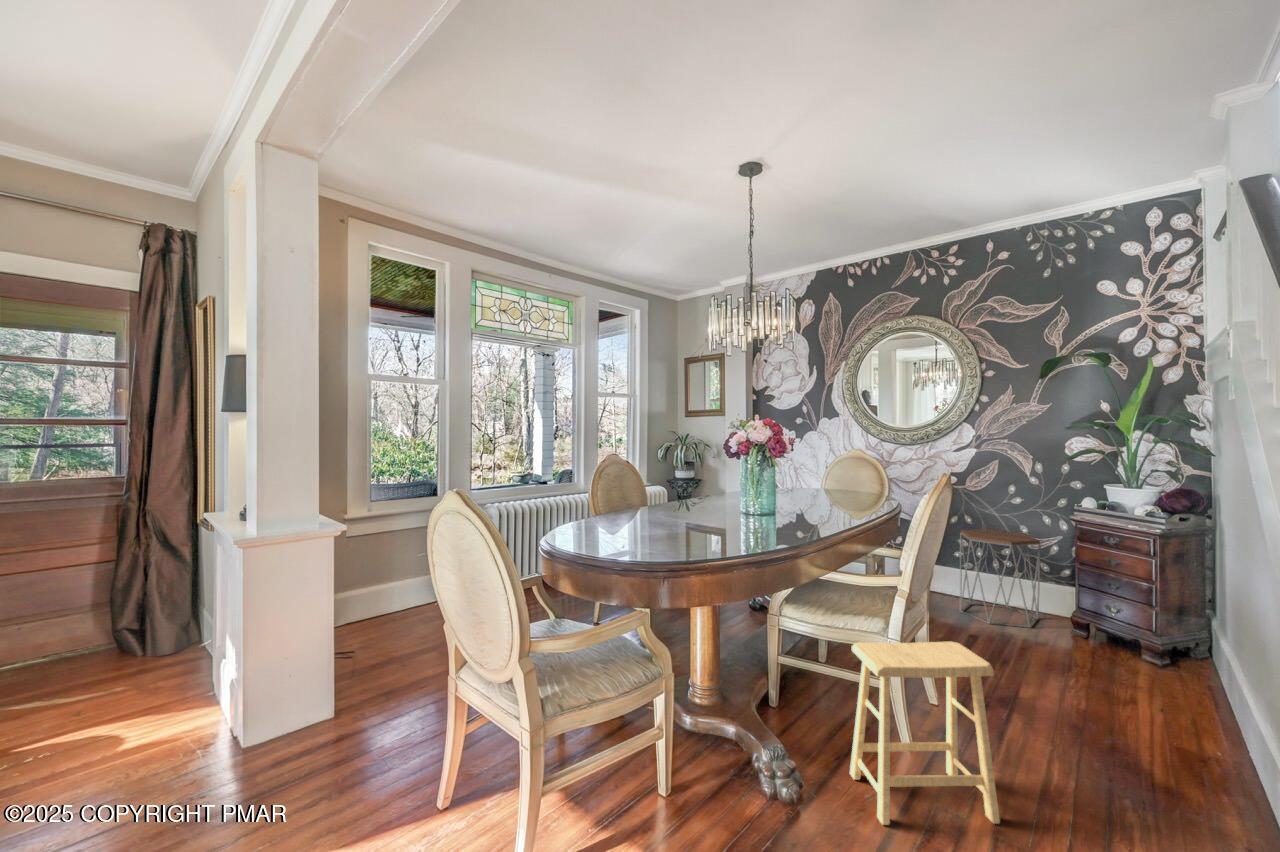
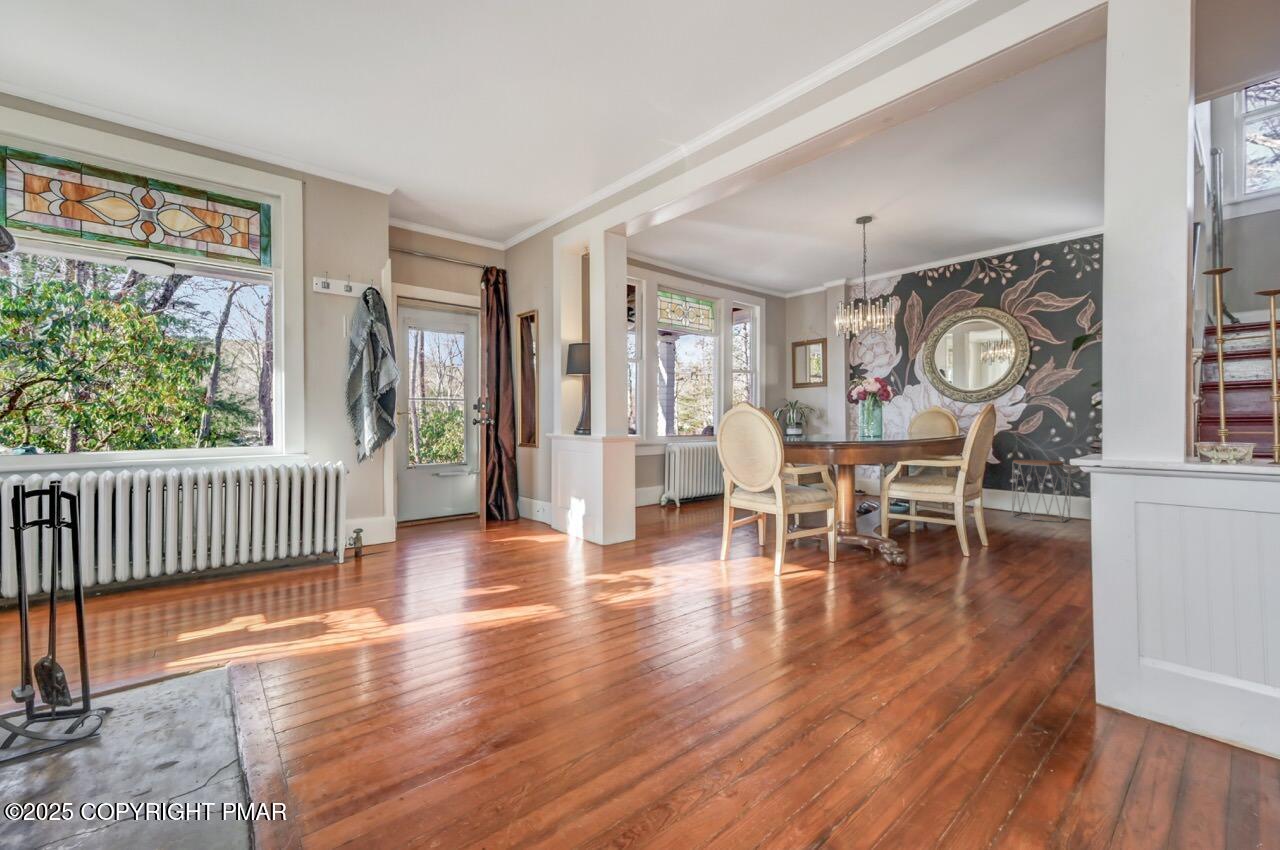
footstool: present [850,642,1000,825] -> none [938,488,1021,571]

